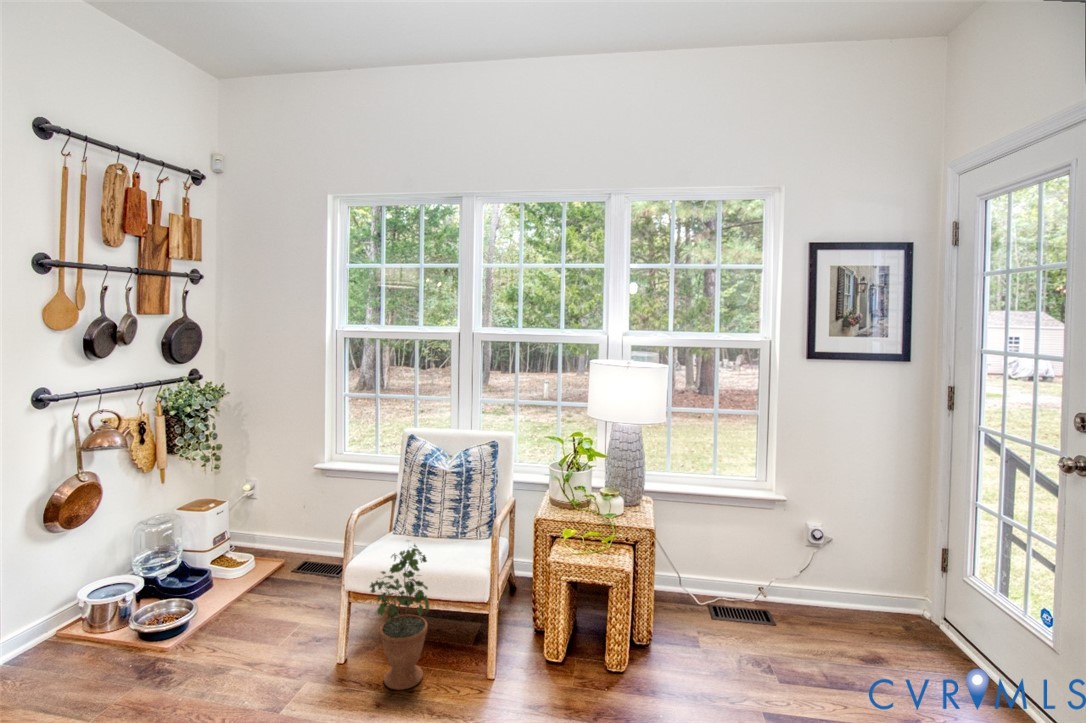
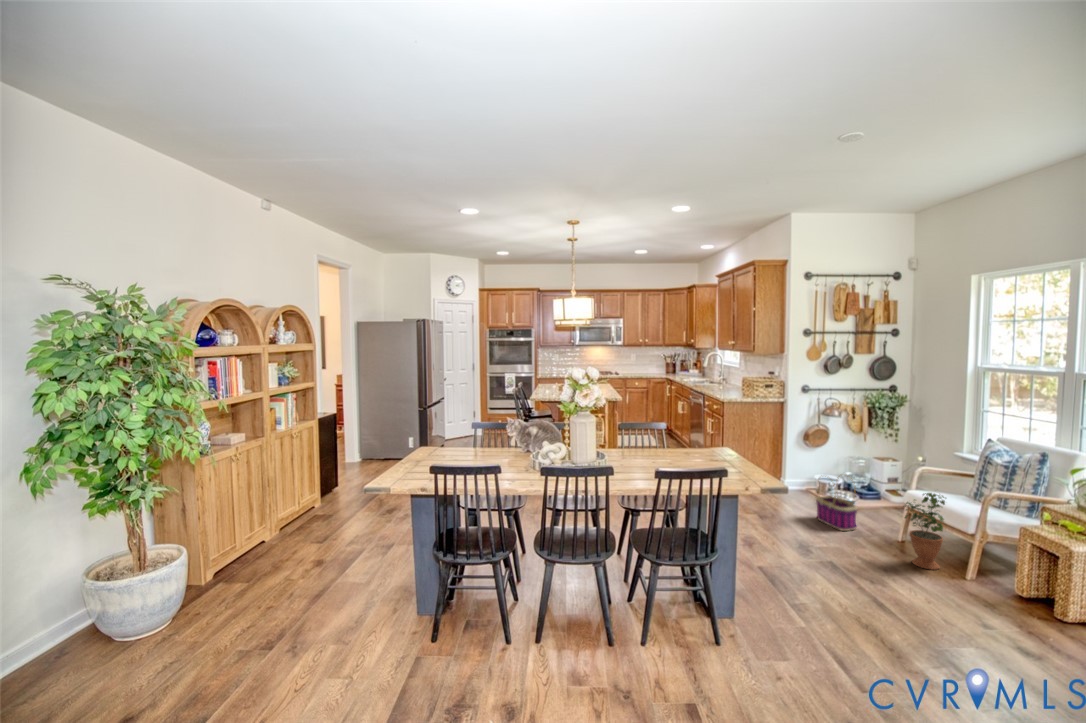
basket: none [142,568,245,700] -> present [816,485,857,531]

